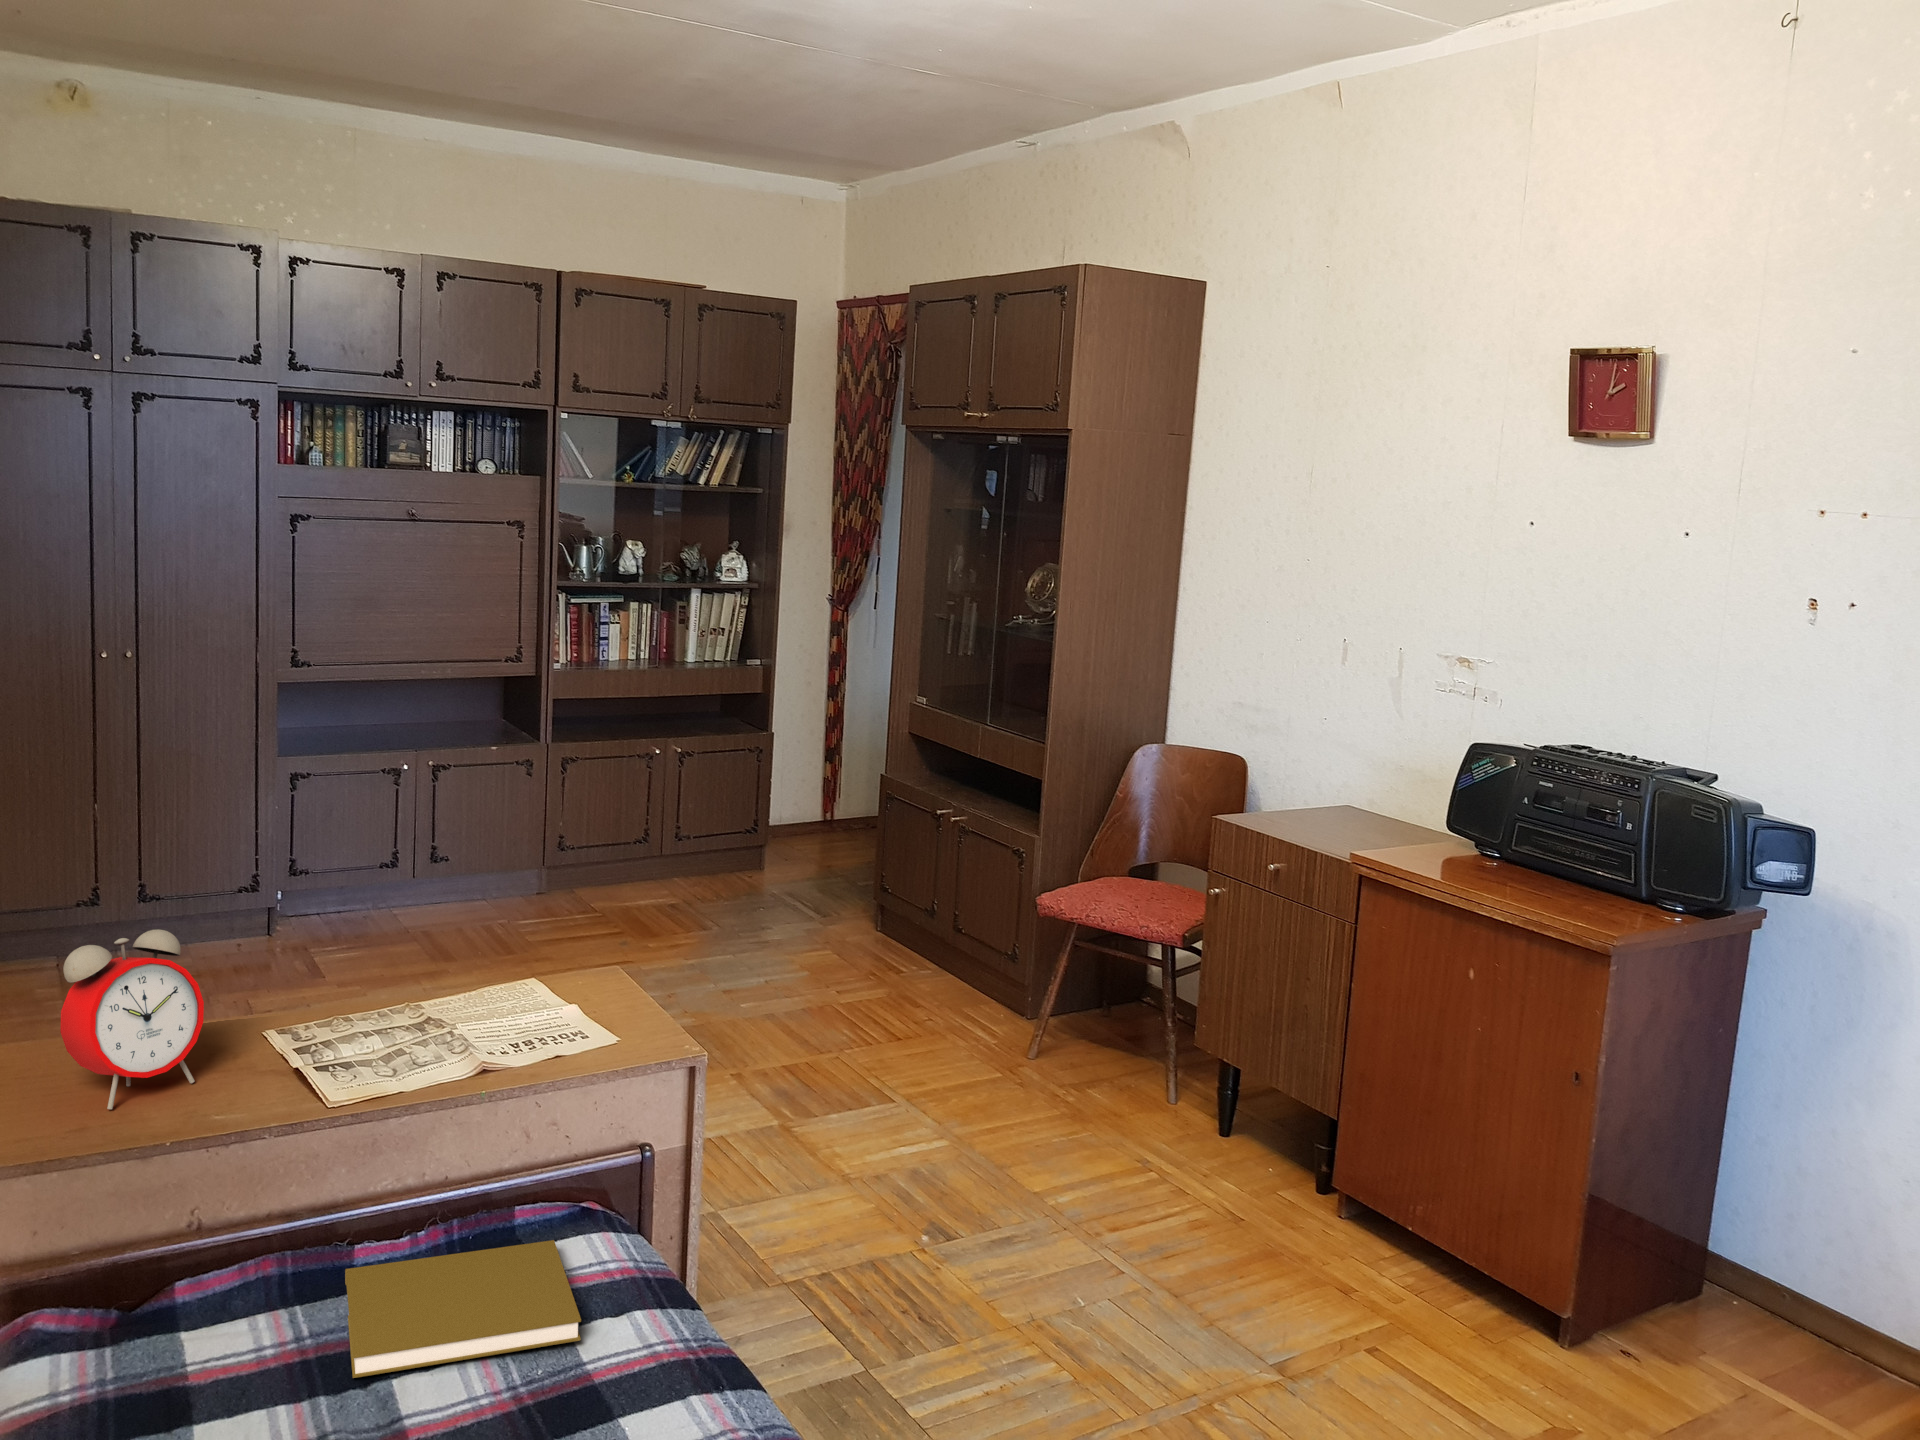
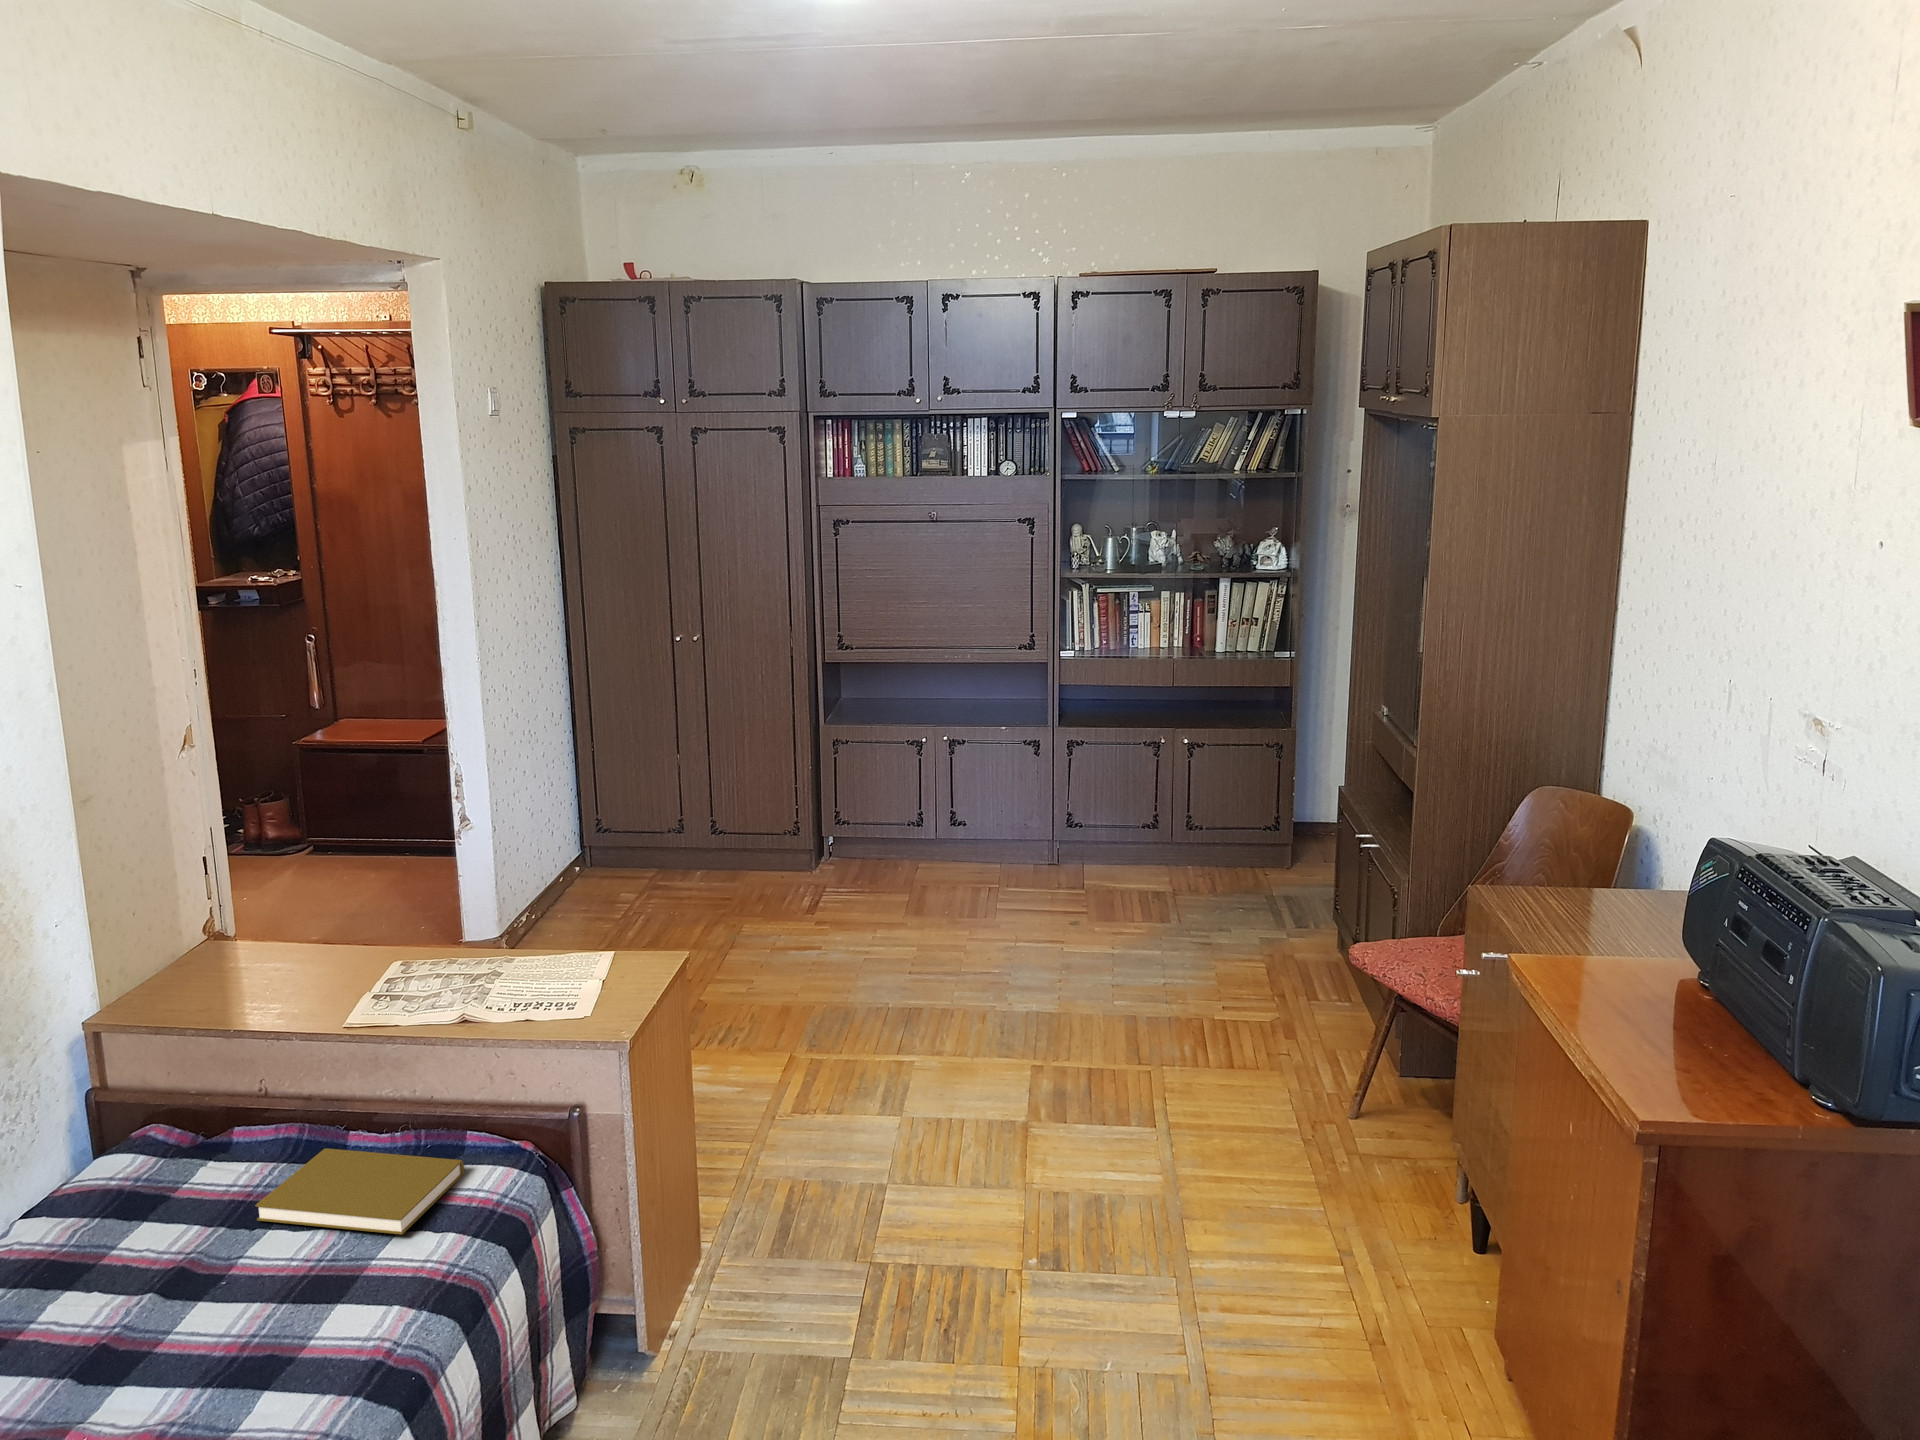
alarm clock: present [60,929,204,1109] -> none [221,887,314,1009]

